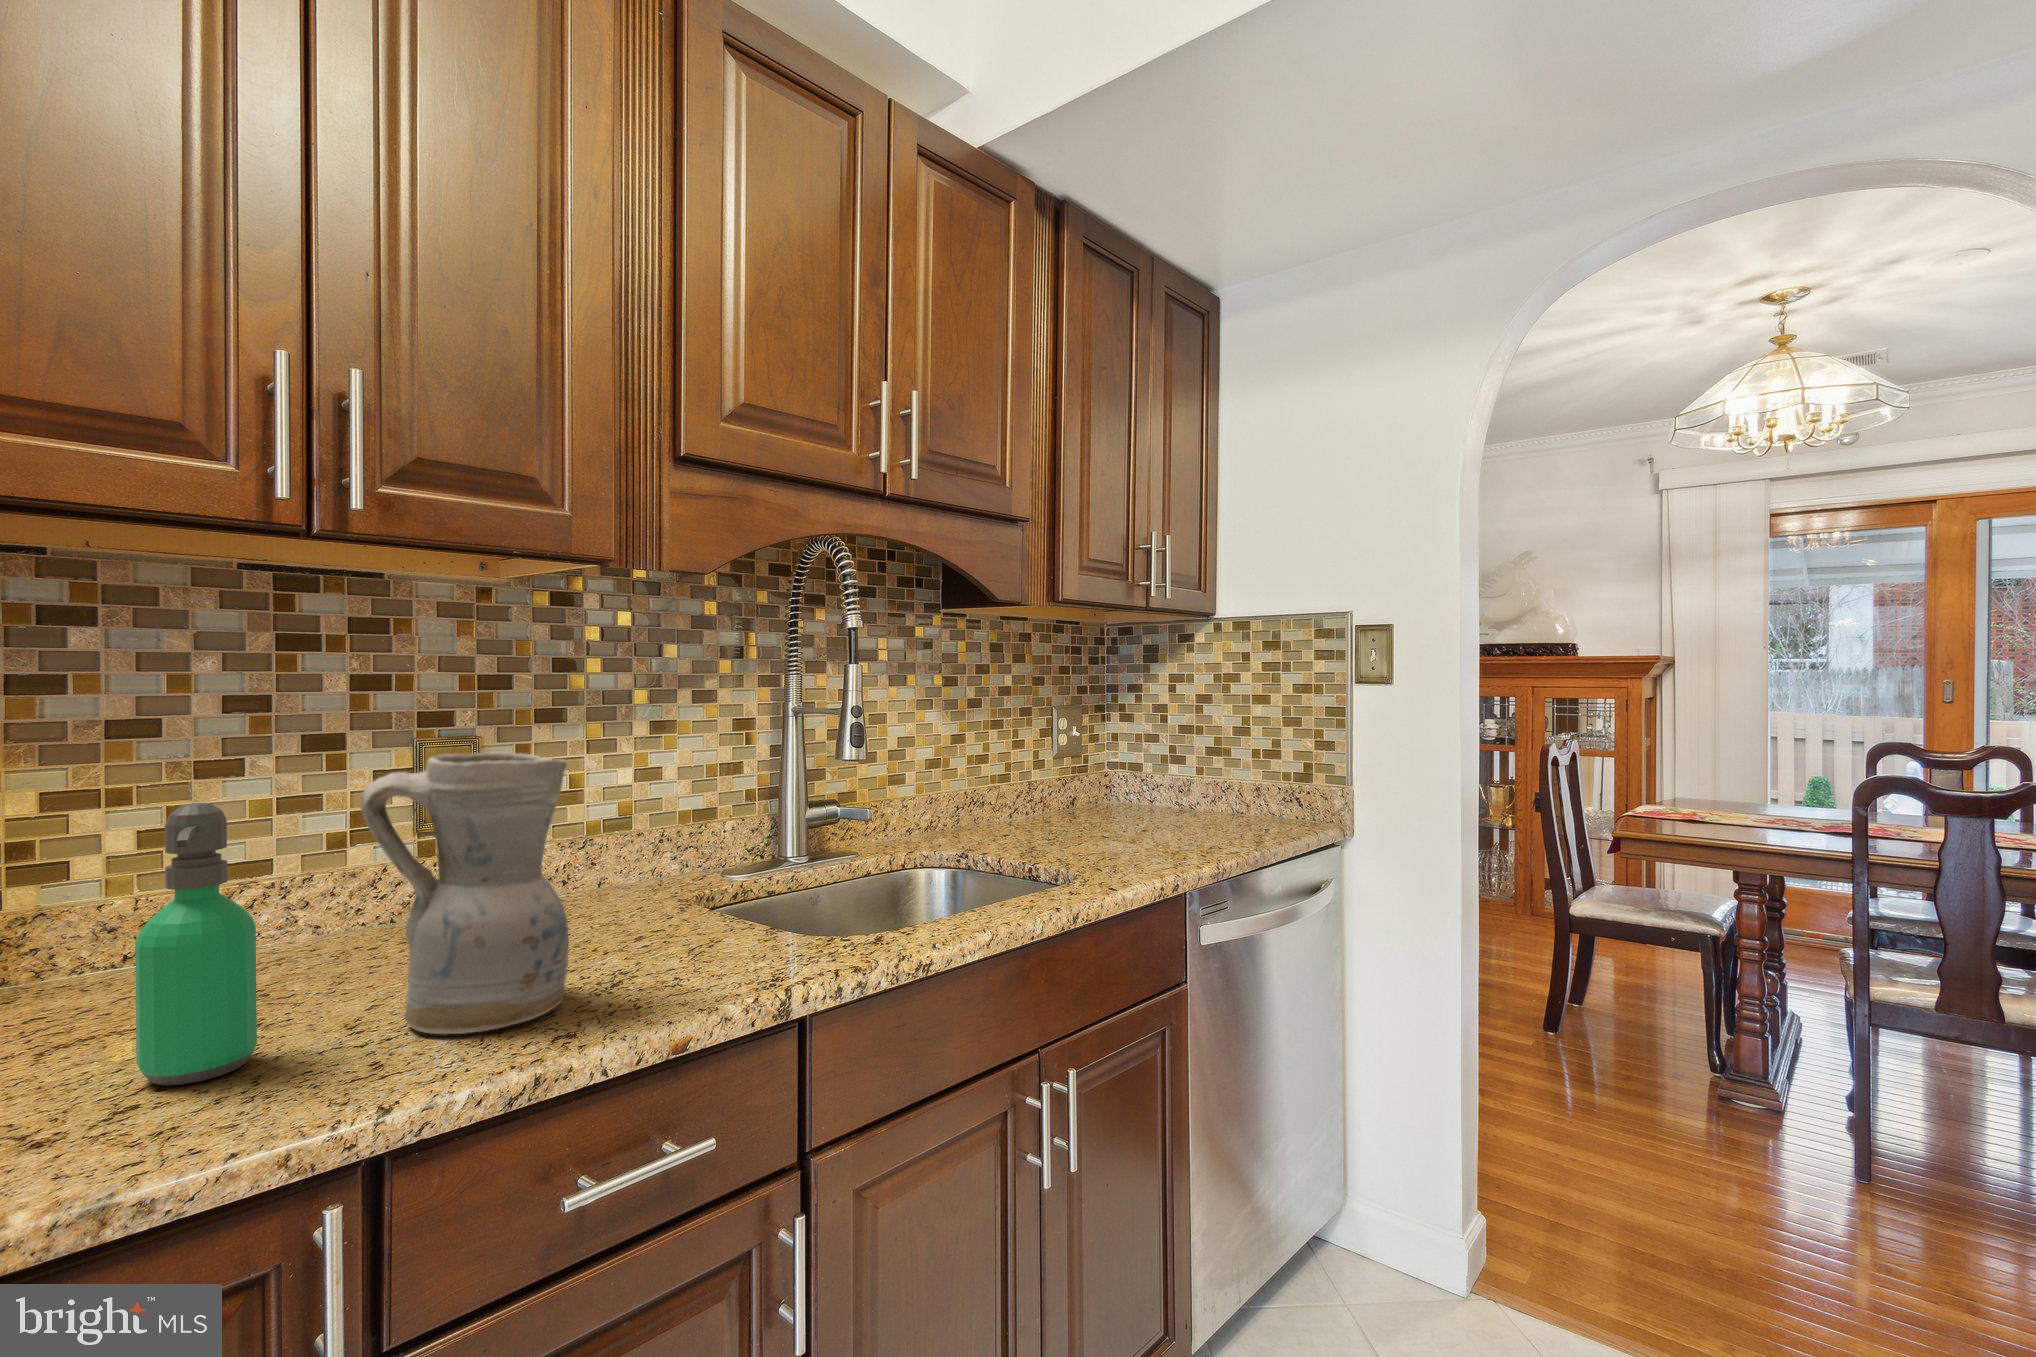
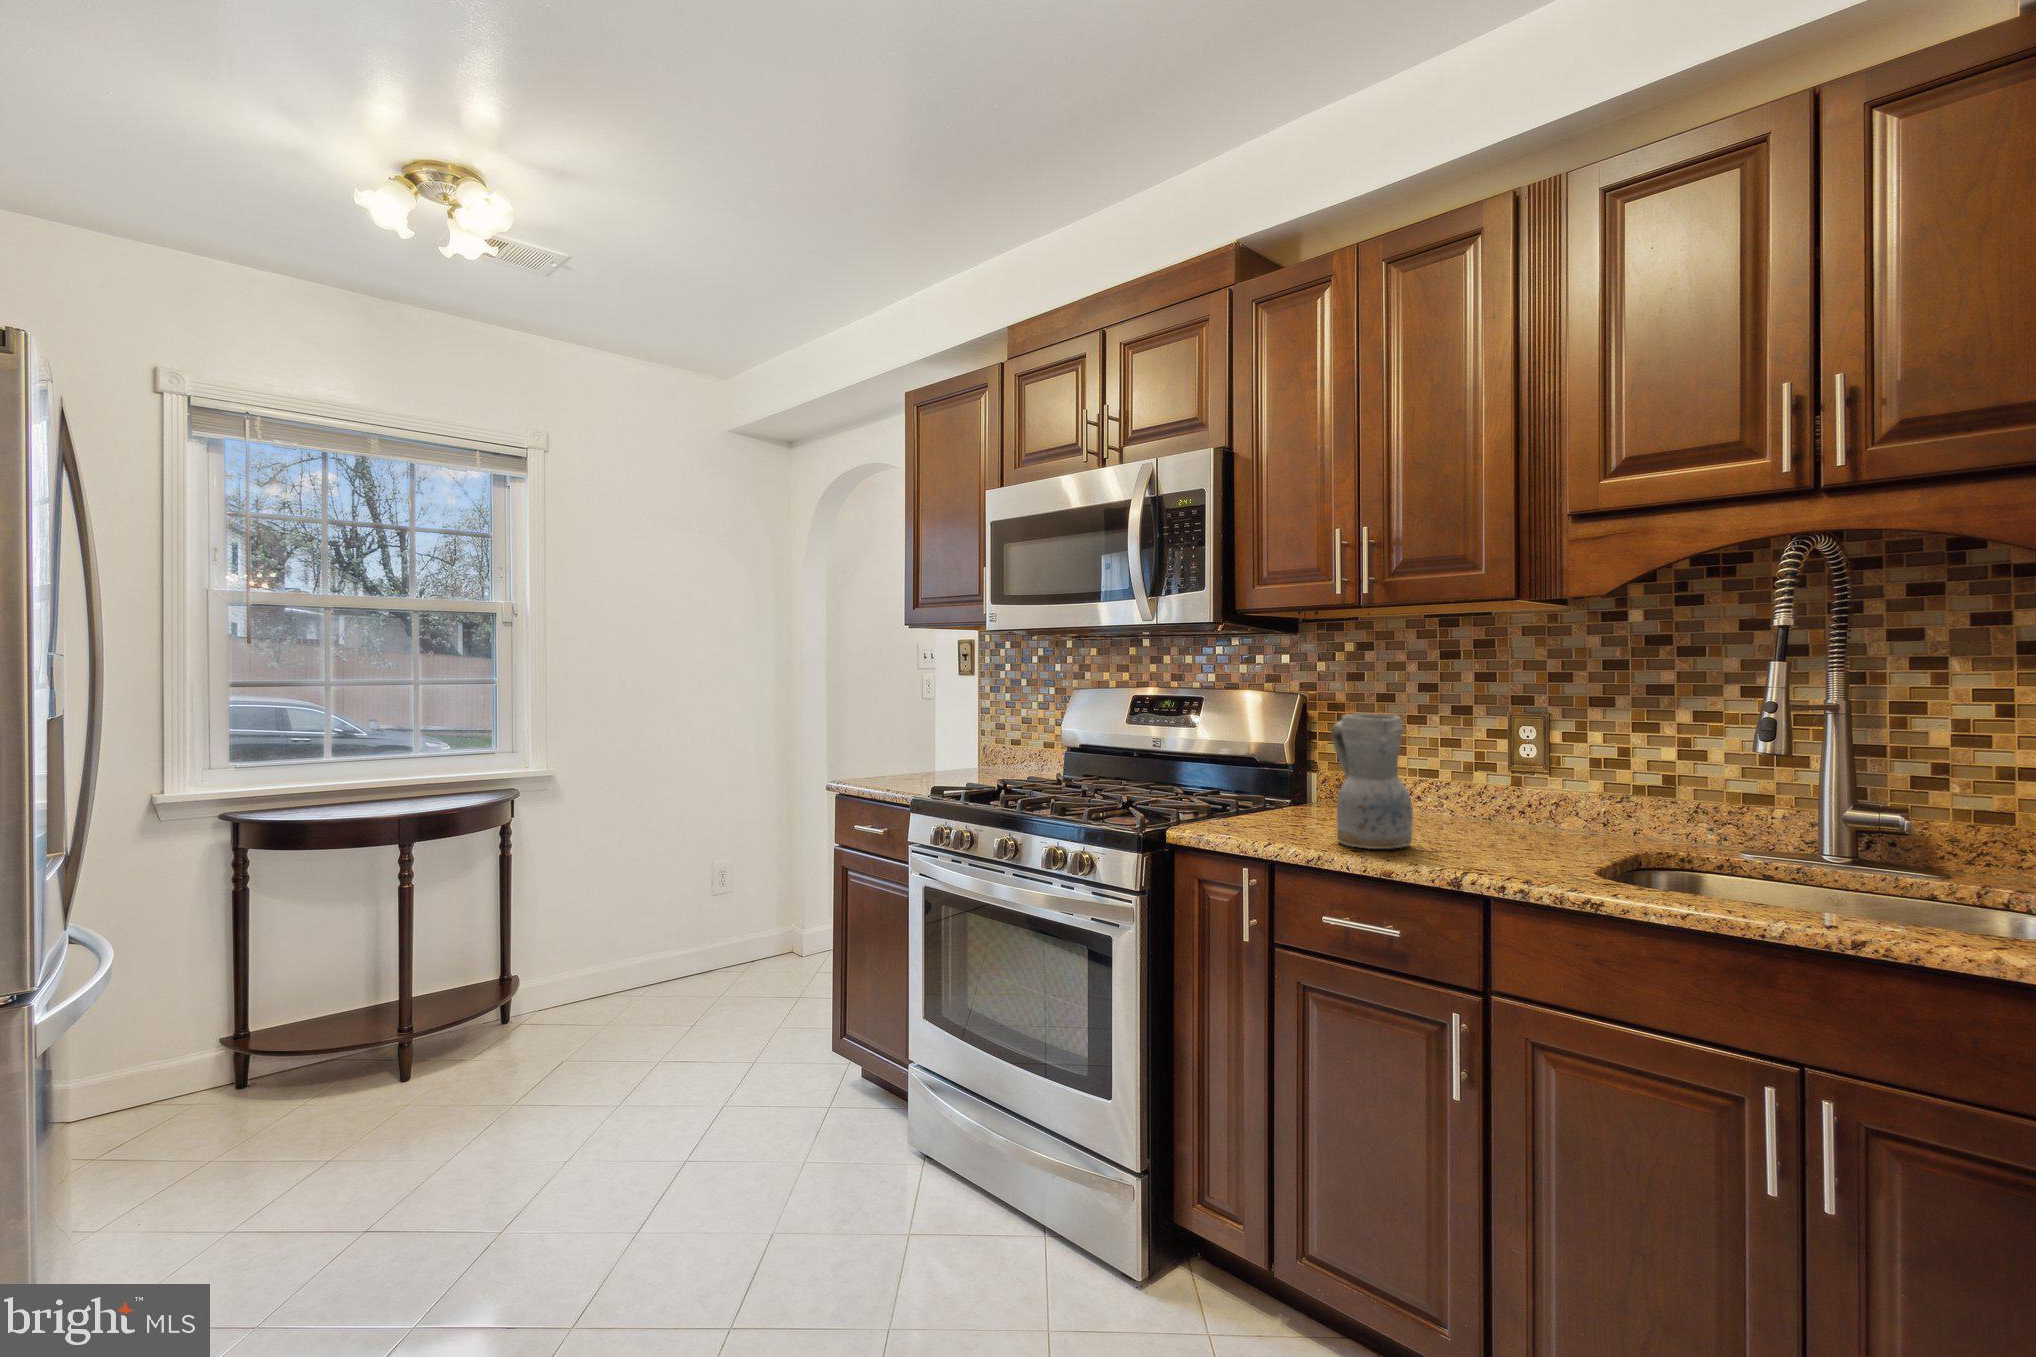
soap dispenser: present [135,803,257,1085] -> none [1261,724,1304,831]

